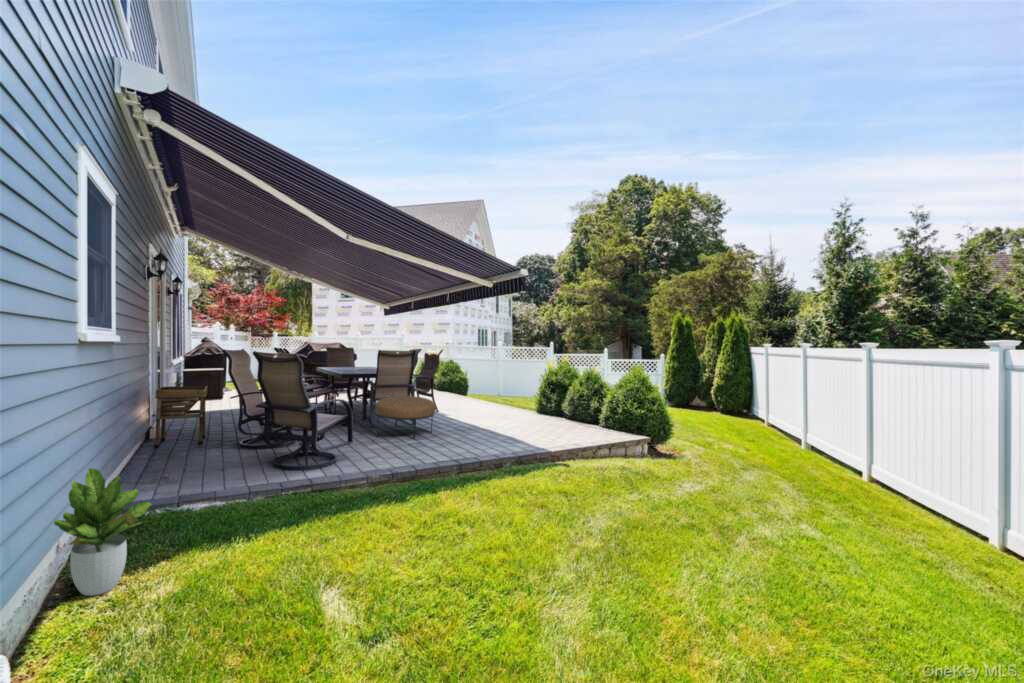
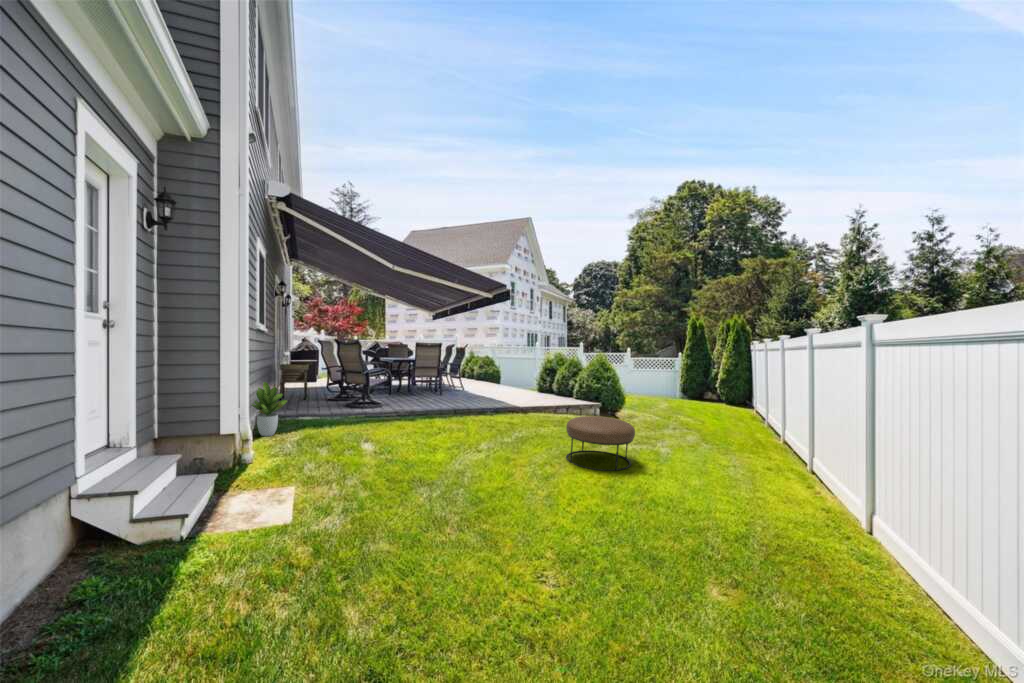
ottoman: present [375,396,436,439] -> present [566,416,635,471]

